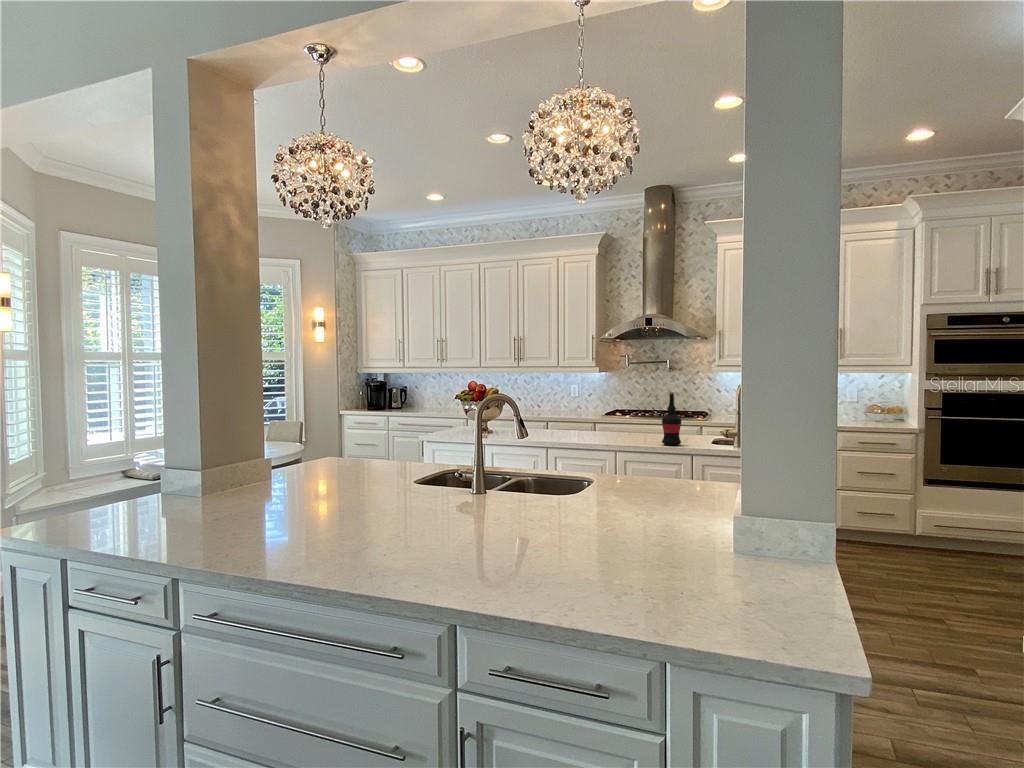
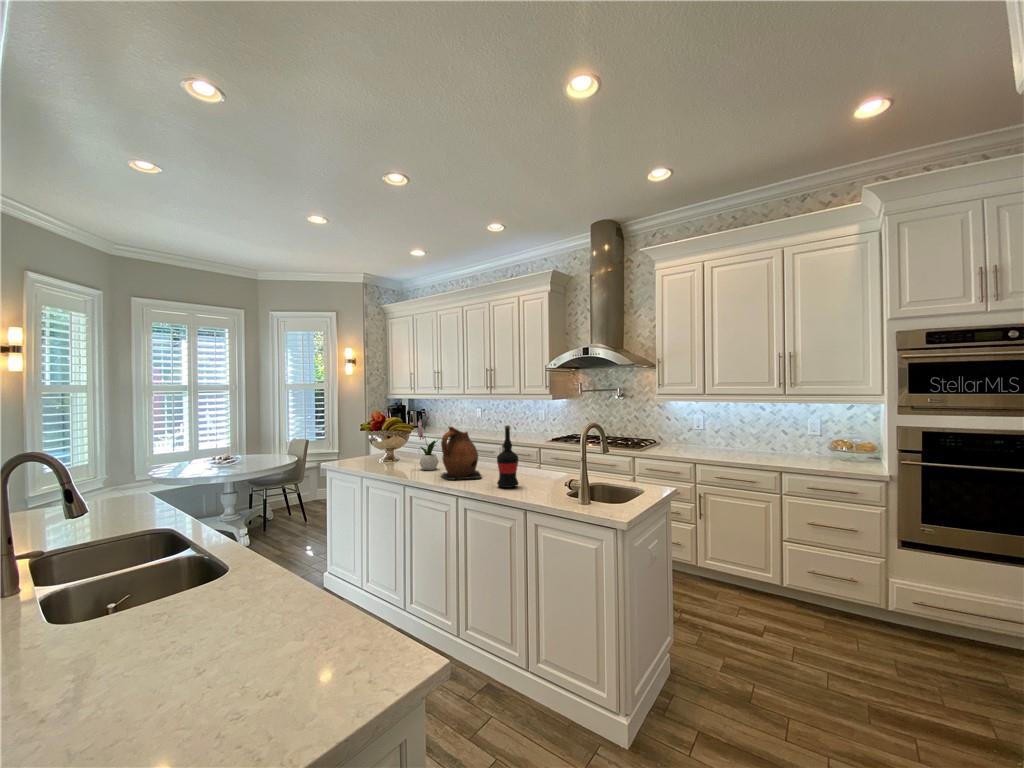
flower arrangement: none [550,383,573,439] -> present [418,412,439,470]
ceramic pitcher: none [588,396,633,443] -> present [441,427,482,479]

